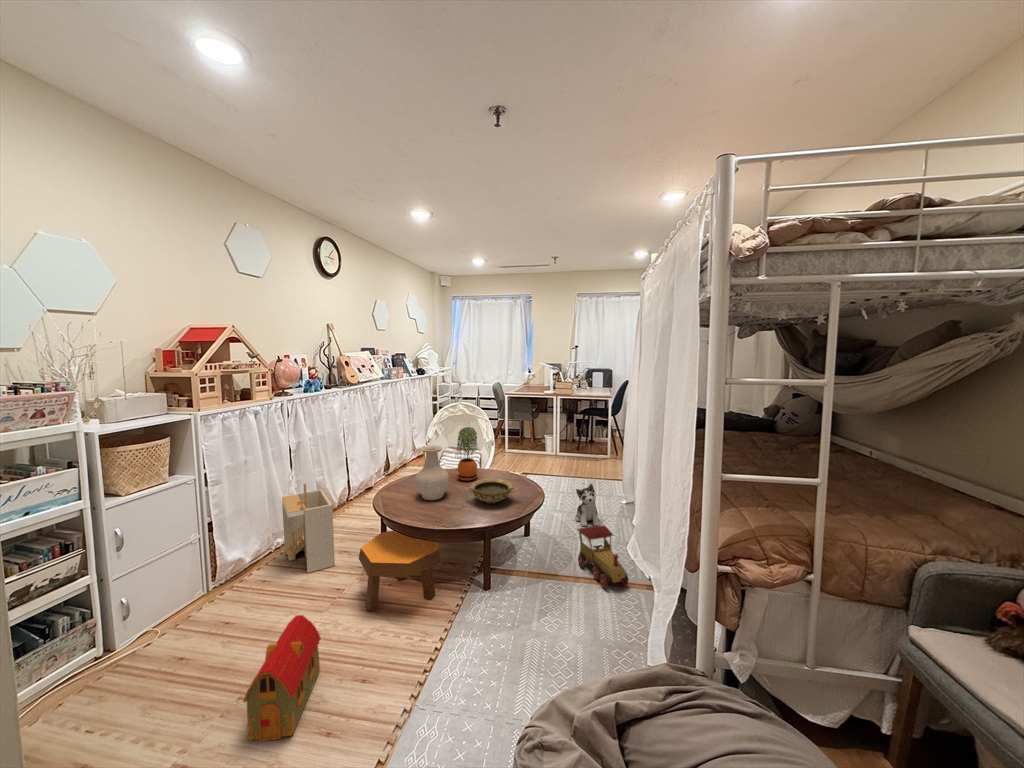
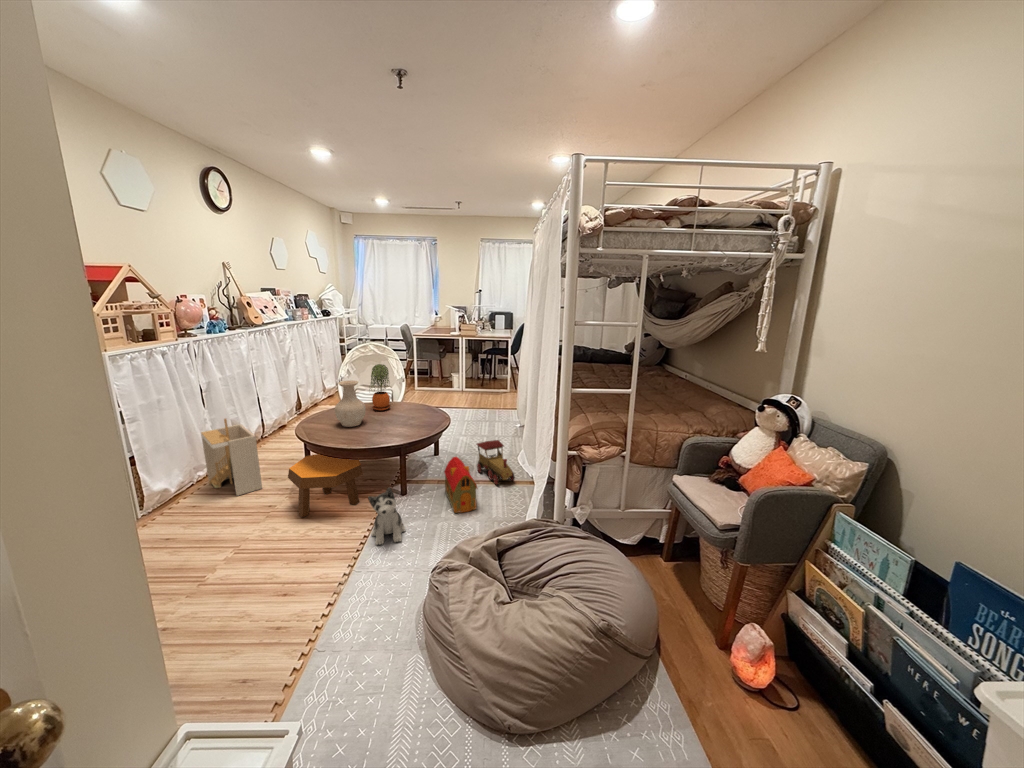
ceramic bowl: present [466,479,517,504] -> none [382,407,426,427]
plush toy: present [575,484,600,526] -> present [368,488,405,545]
toy house: present [243,615,320,741] -> present [444,457,477,513]

